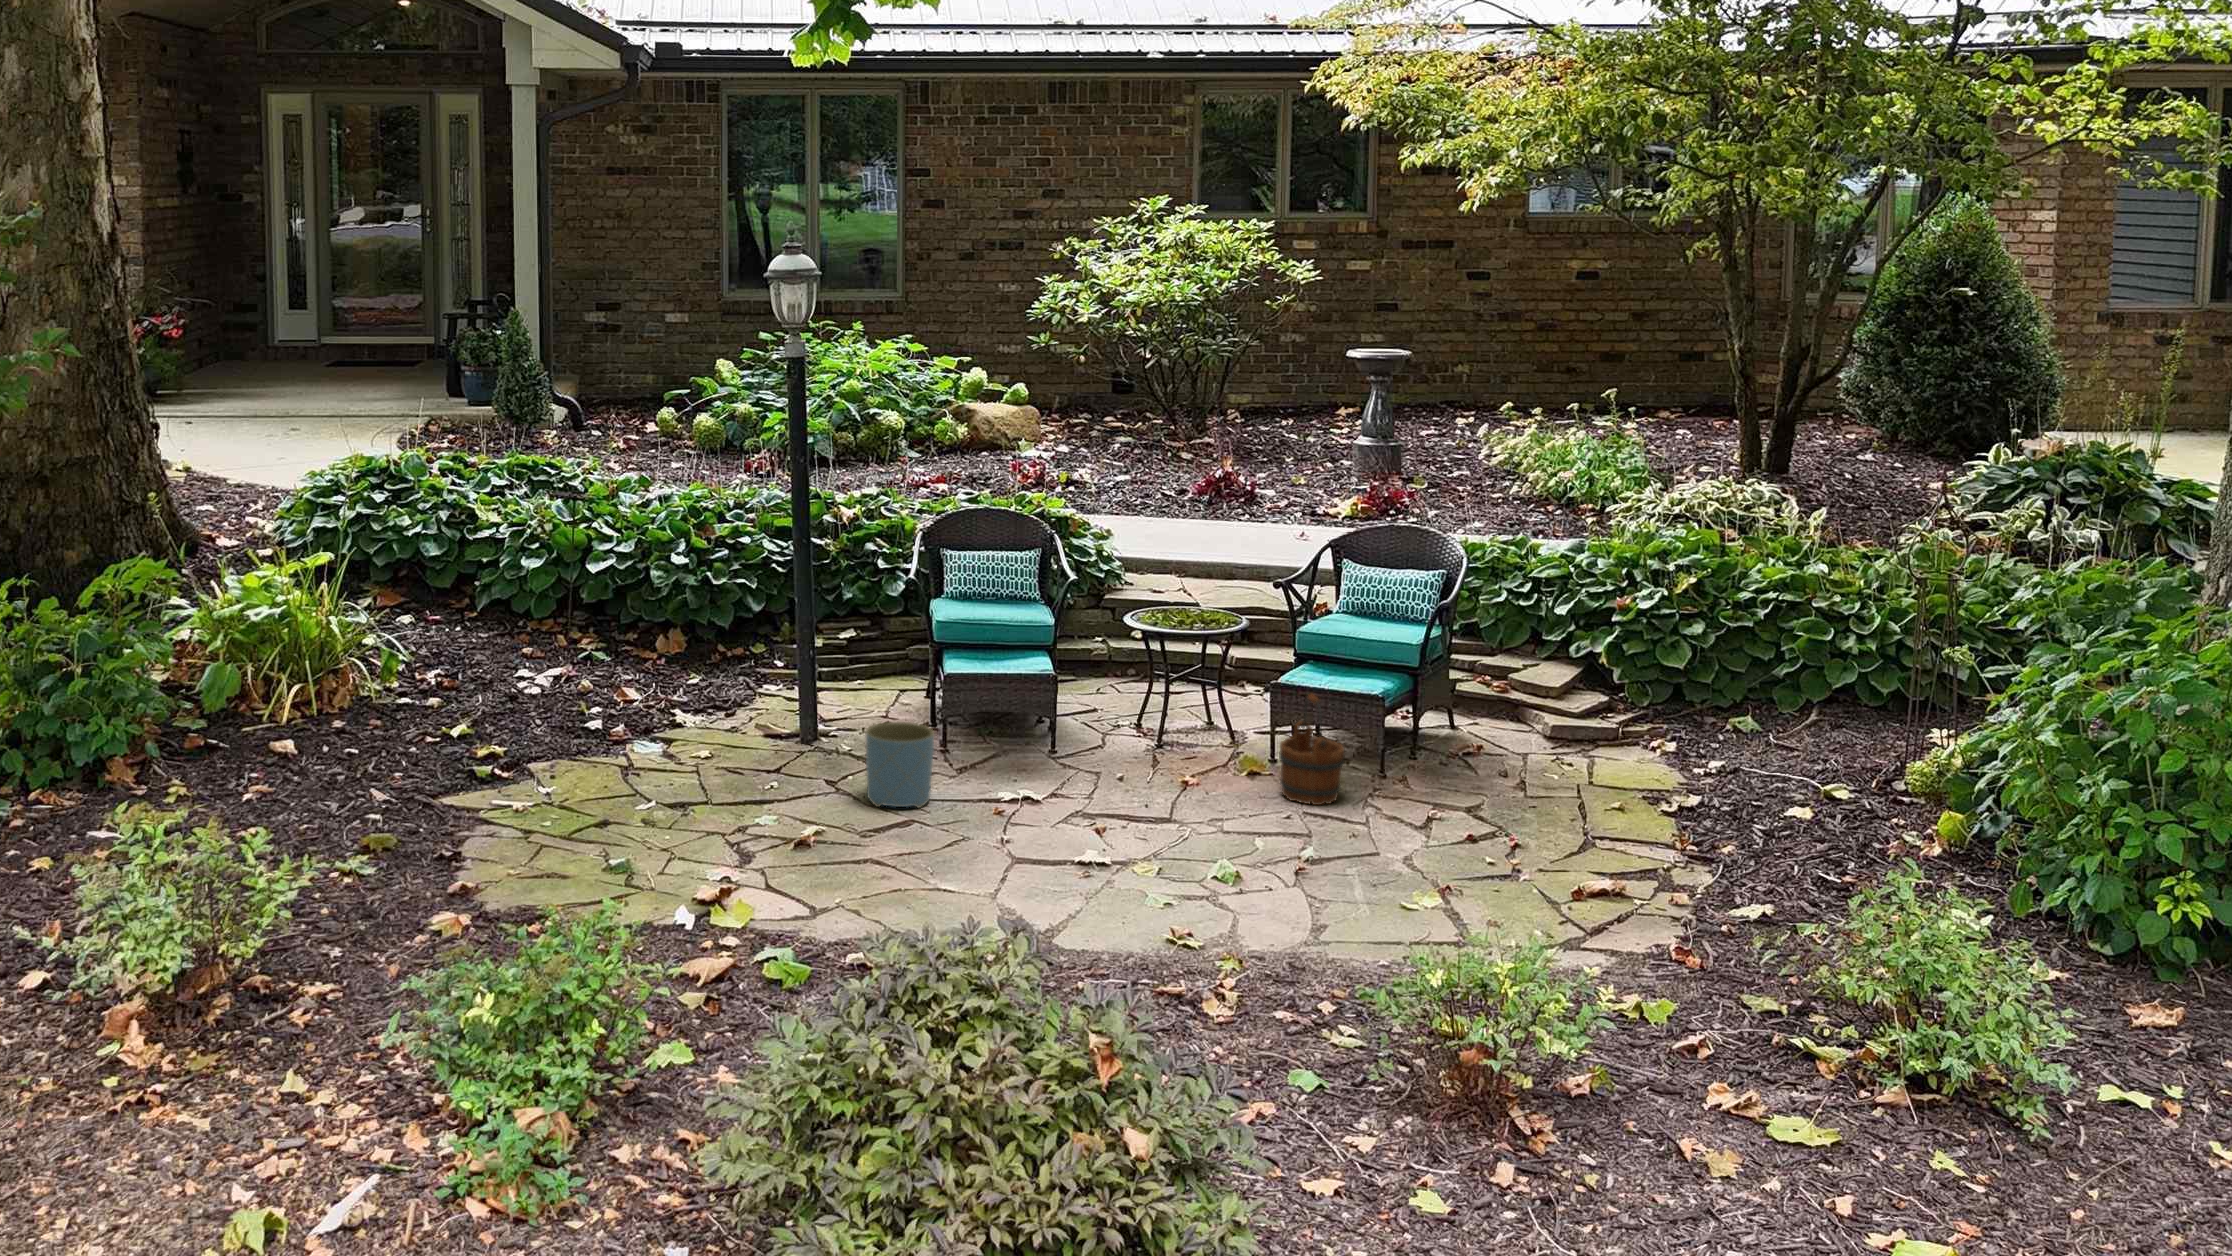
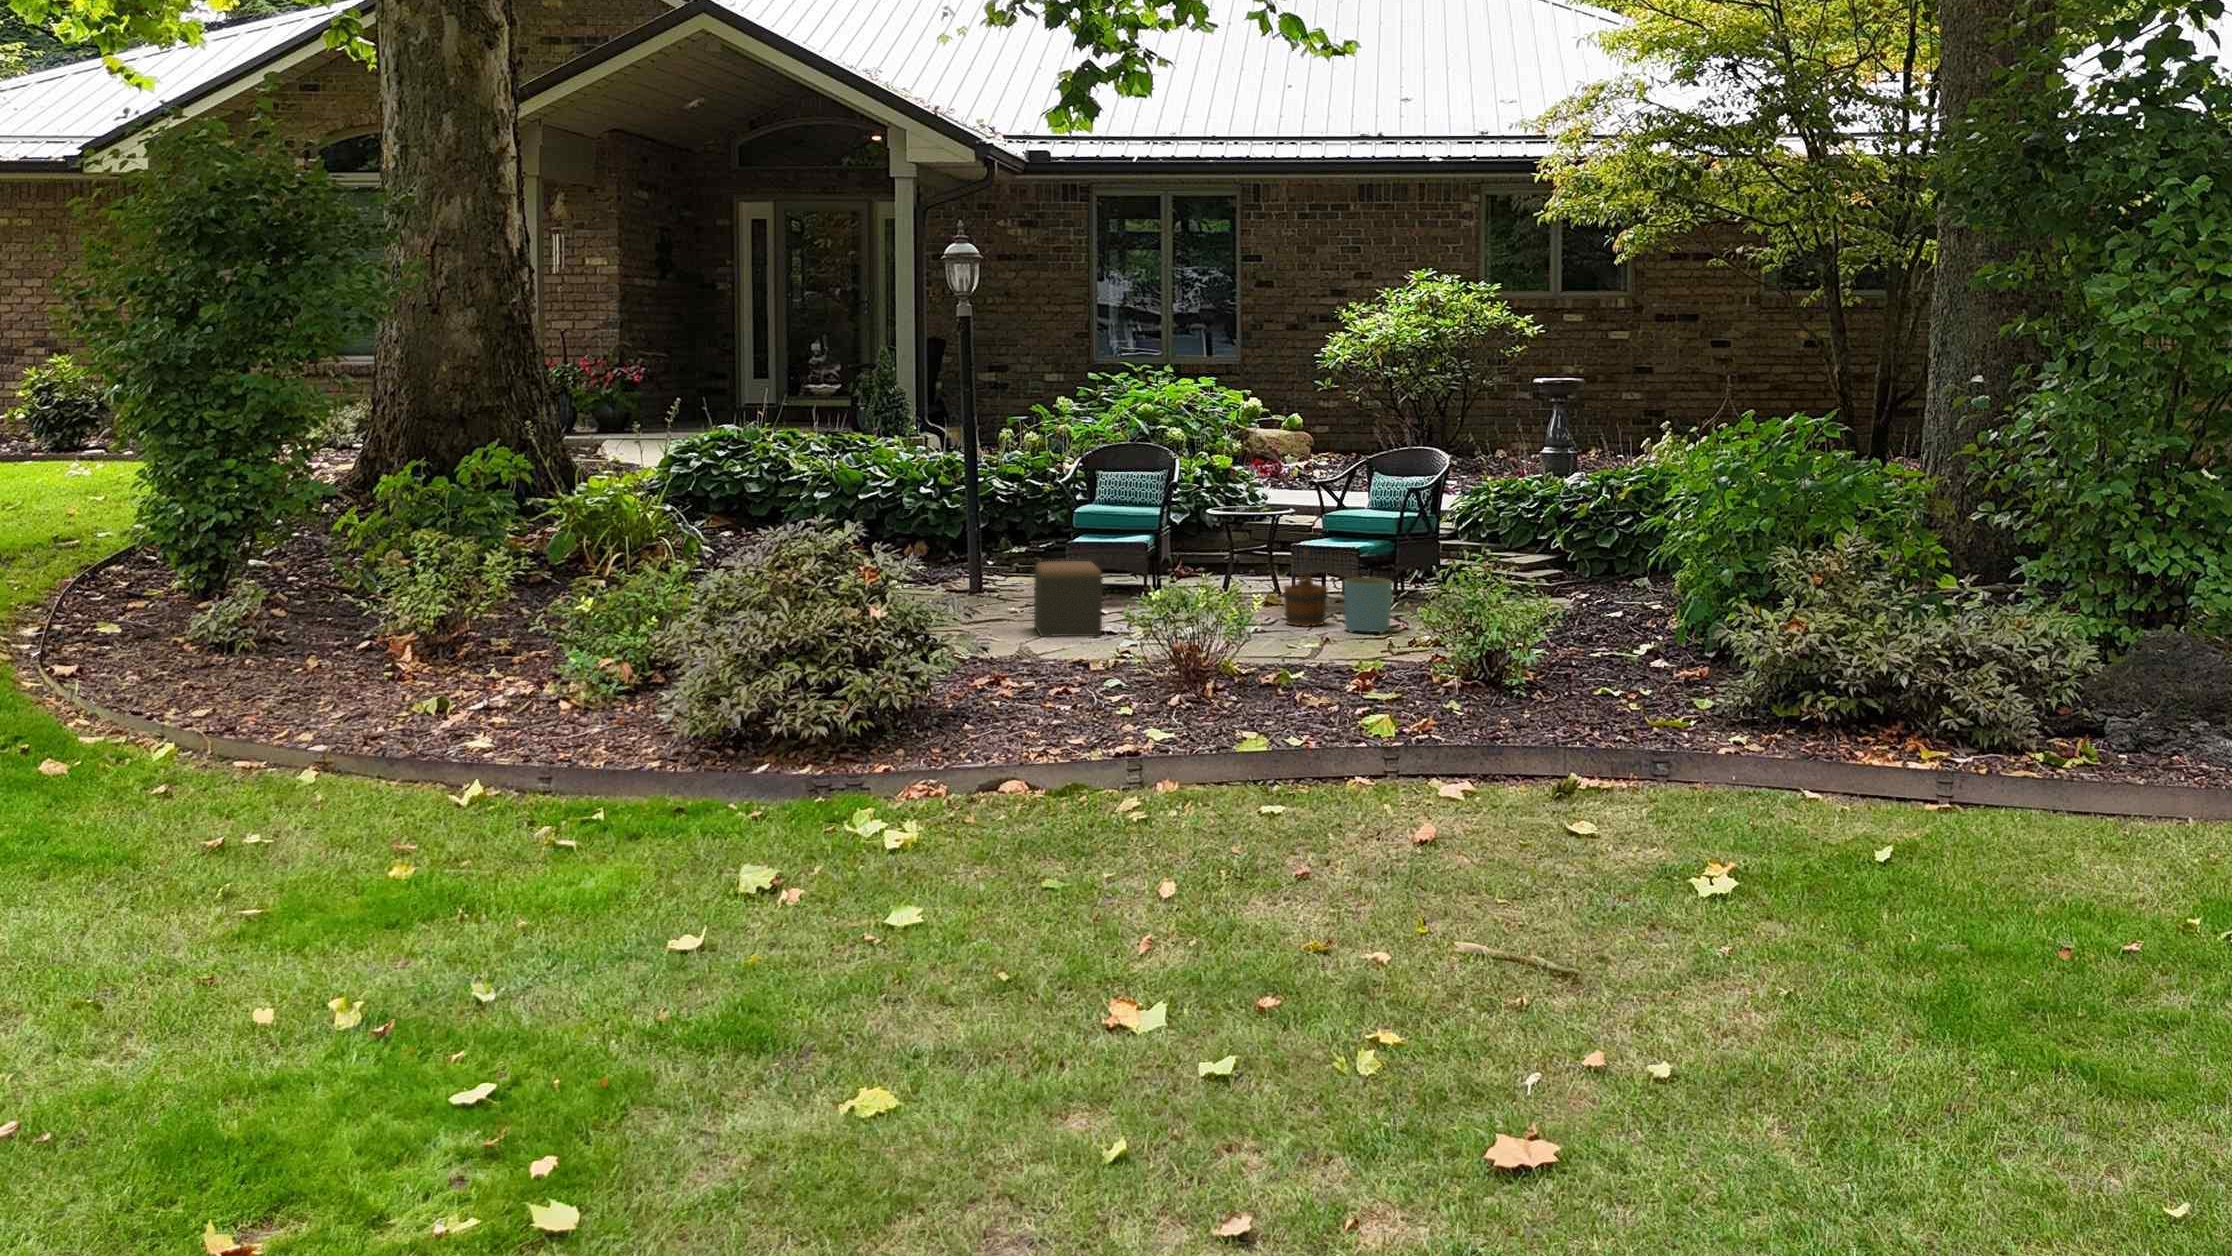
planter: present [865,722,934,808] -> present [1344,577,1392,633]
footstool: none [953,730,1070,856] -> present [1034,561,1102,637]

